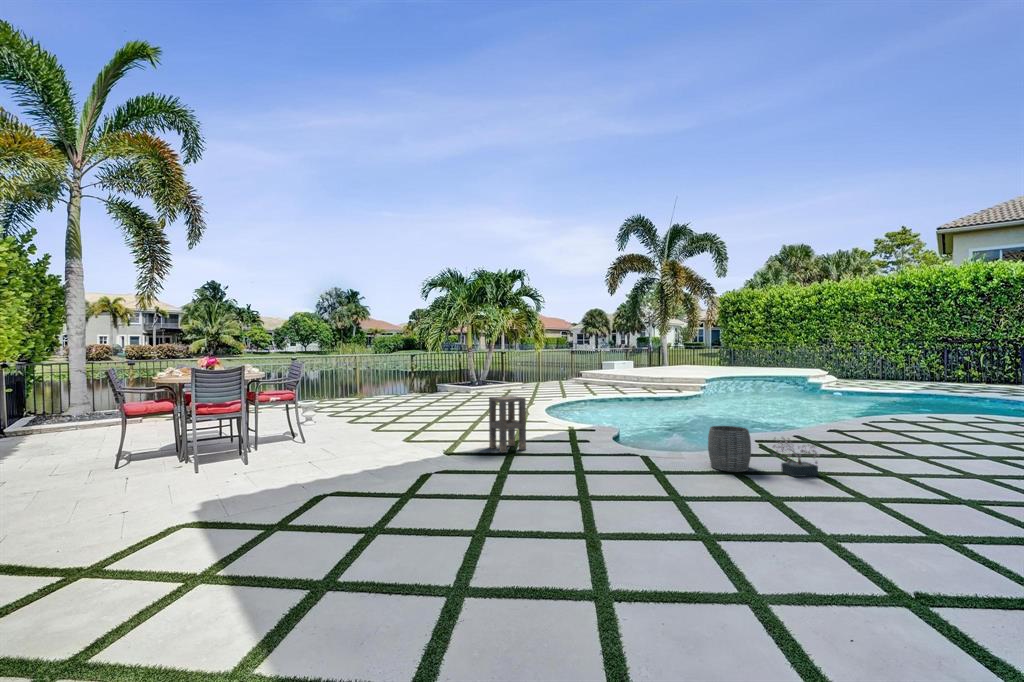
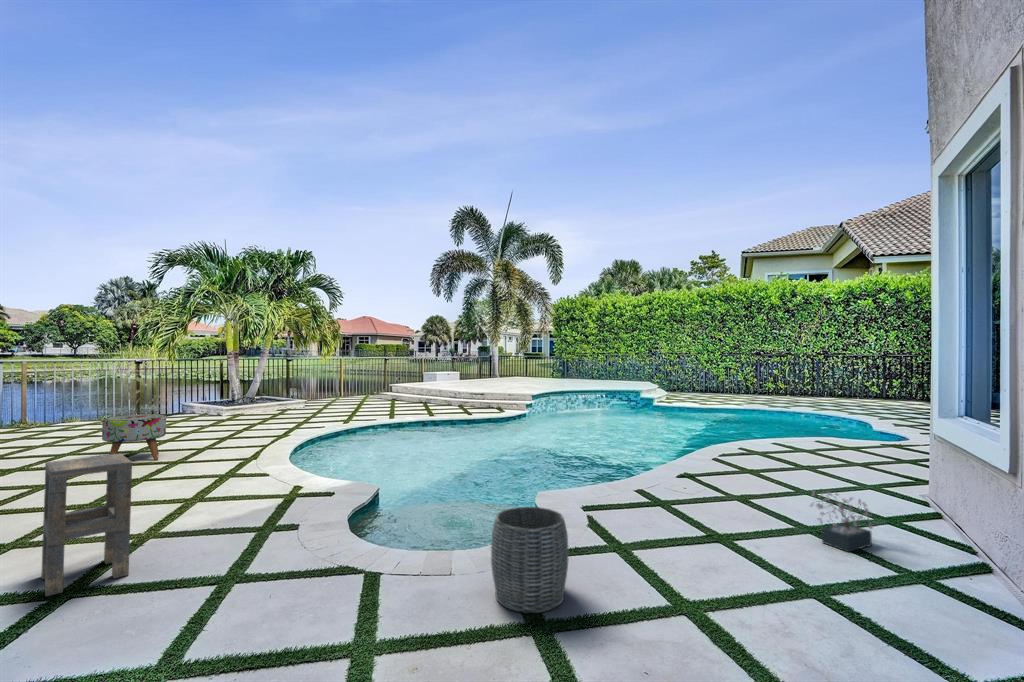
ottoman: none [442,385,472,412] -> present [102,414,166,460]
decorative plant: present [773,437,820,477] -> present [811,491,872,552]

